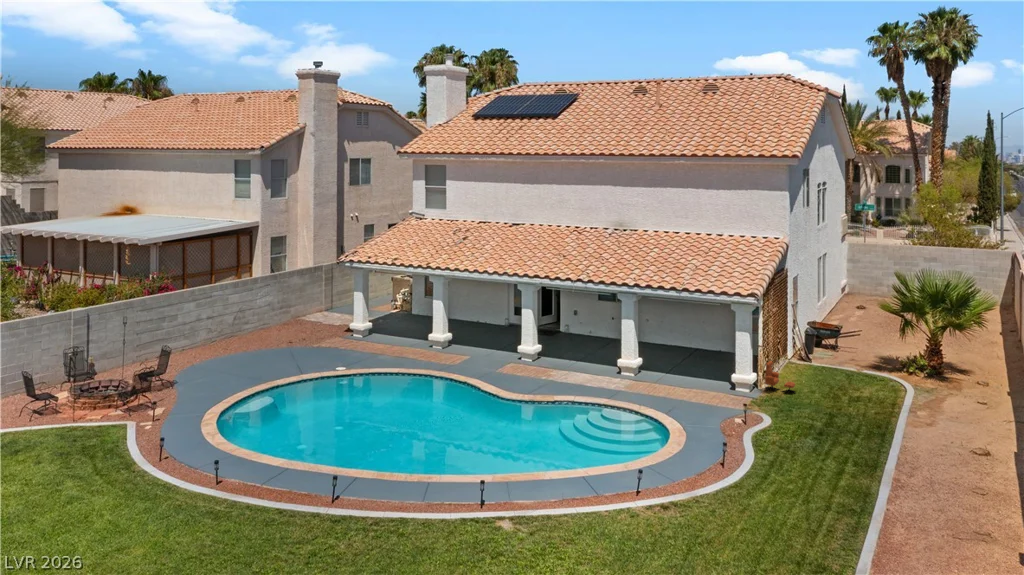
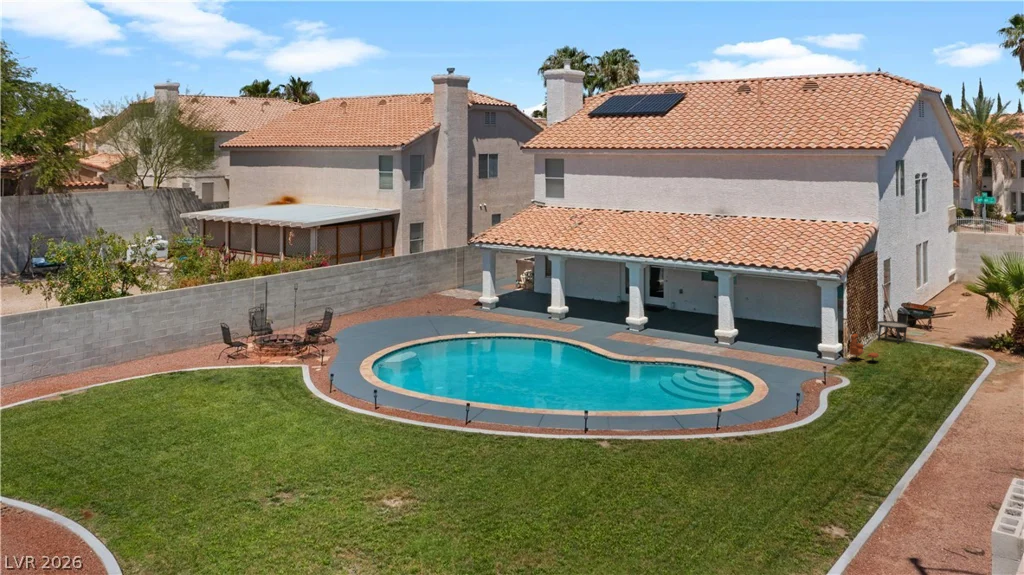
round table: none [787,343,821,368] -> present [877,321,909,344]

